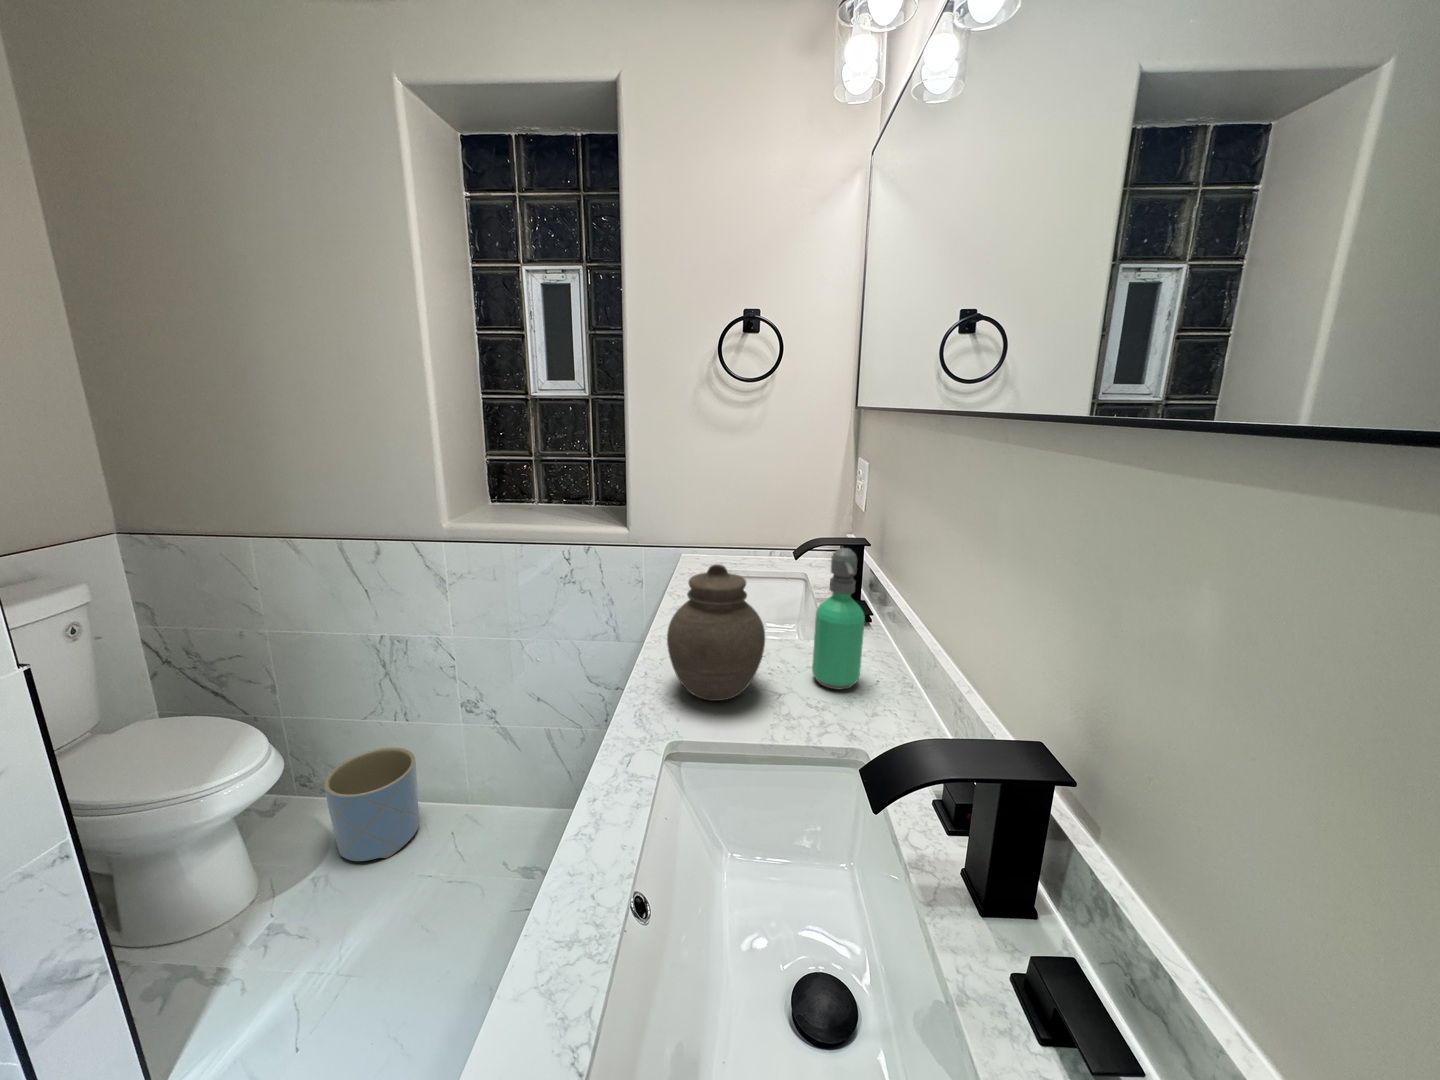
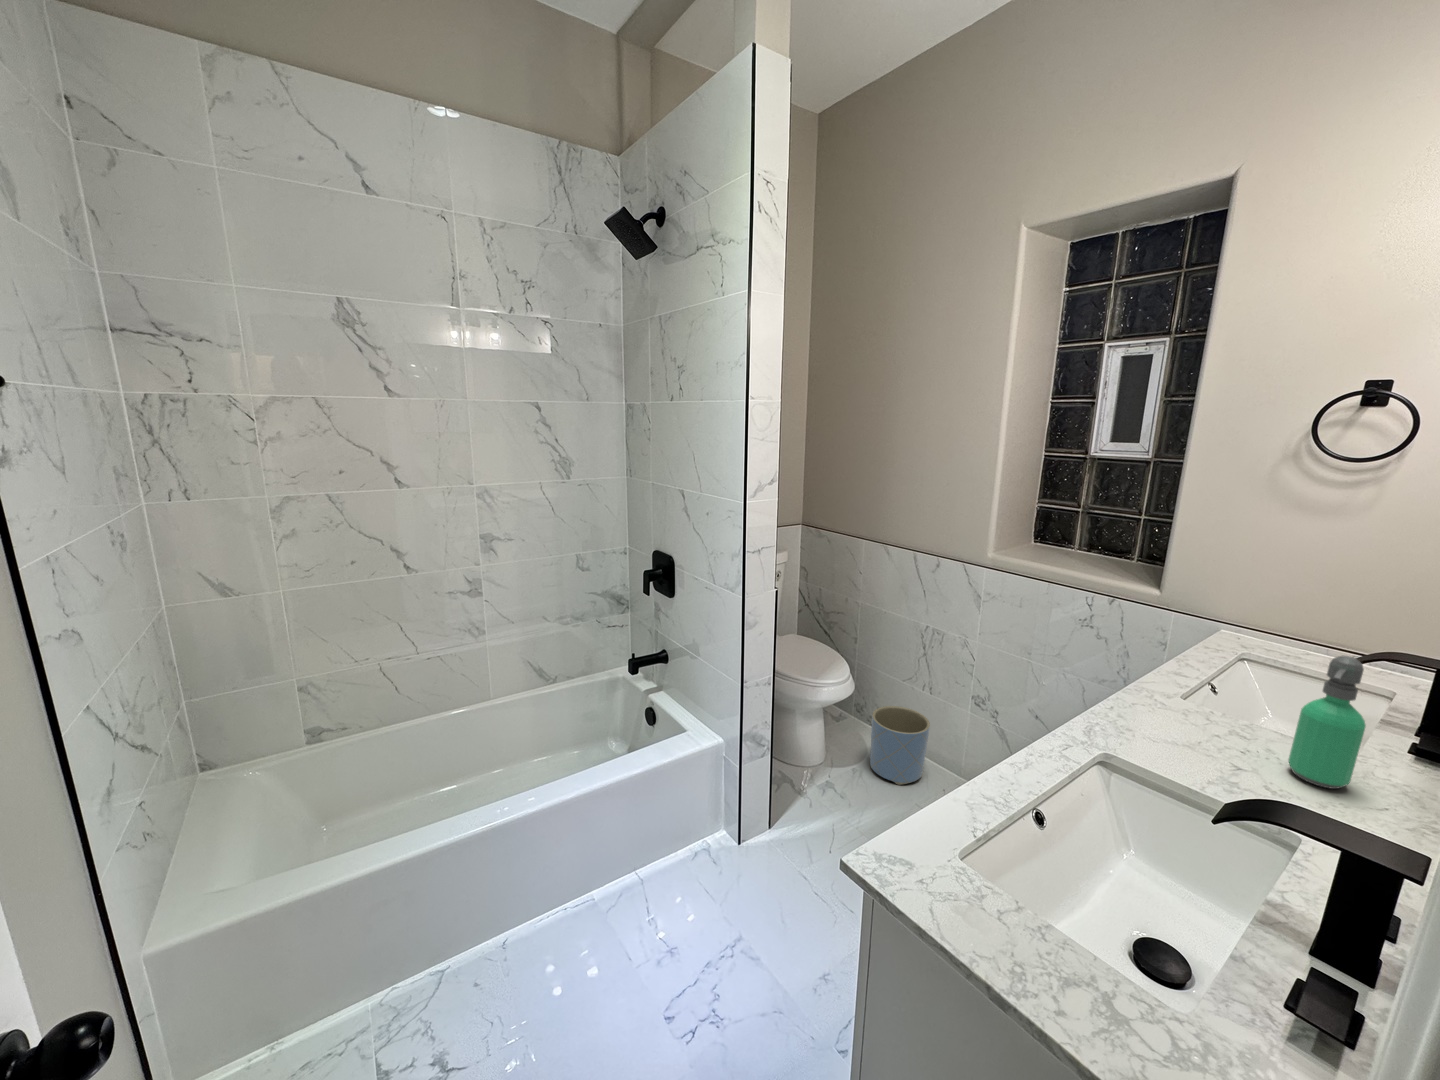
jar: present [667,564,765,701] -> none [1133,635,1232,744]

